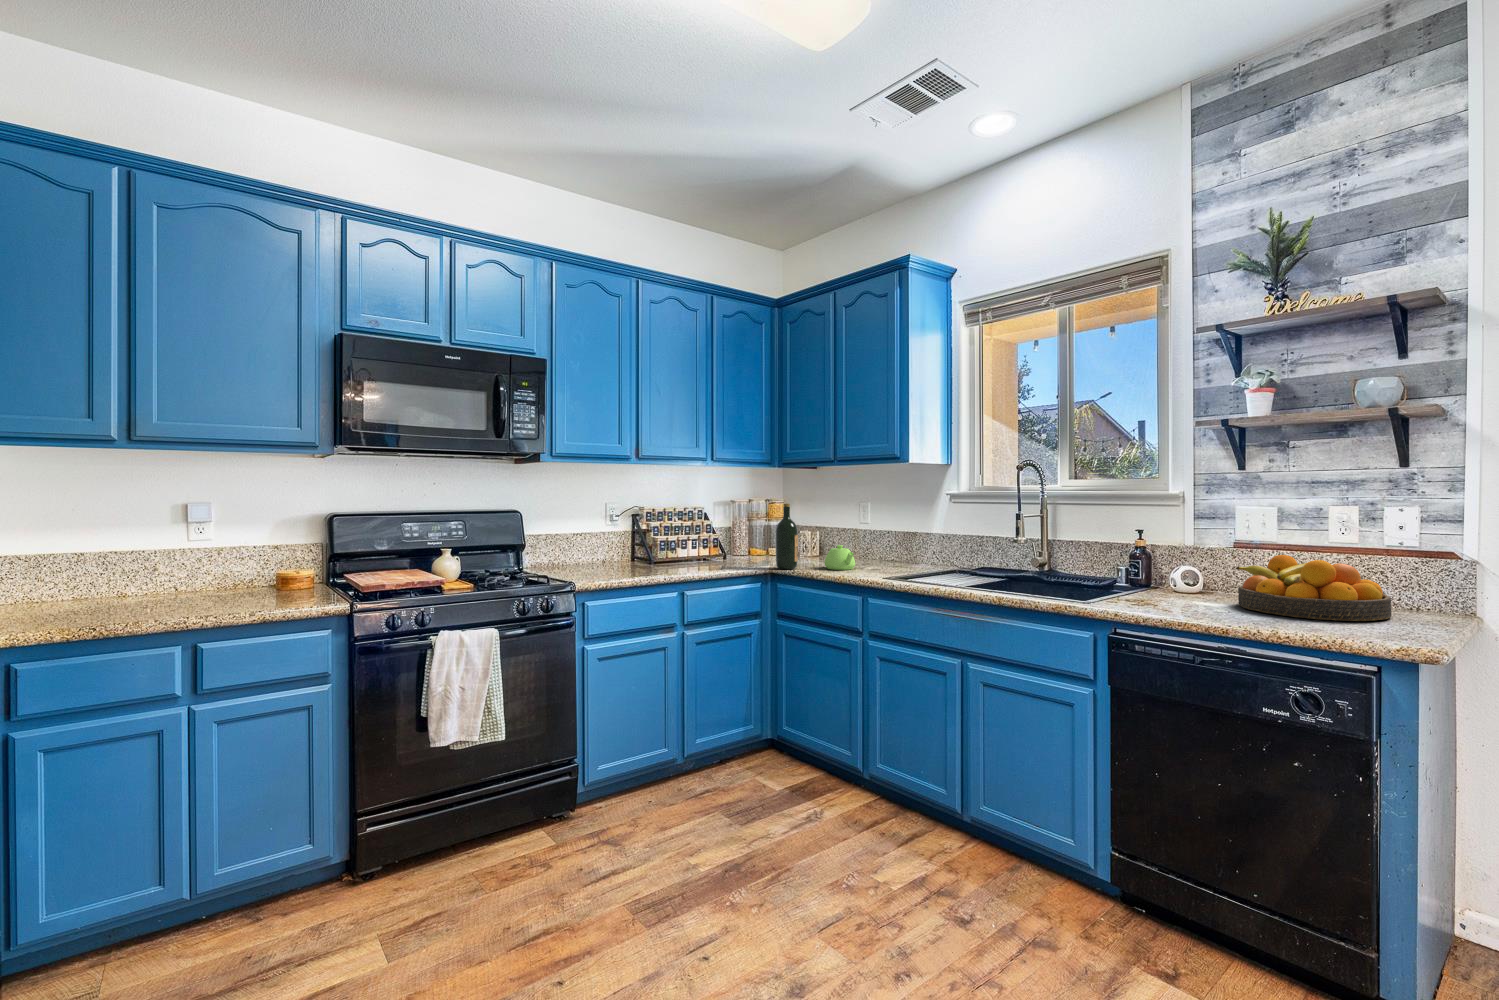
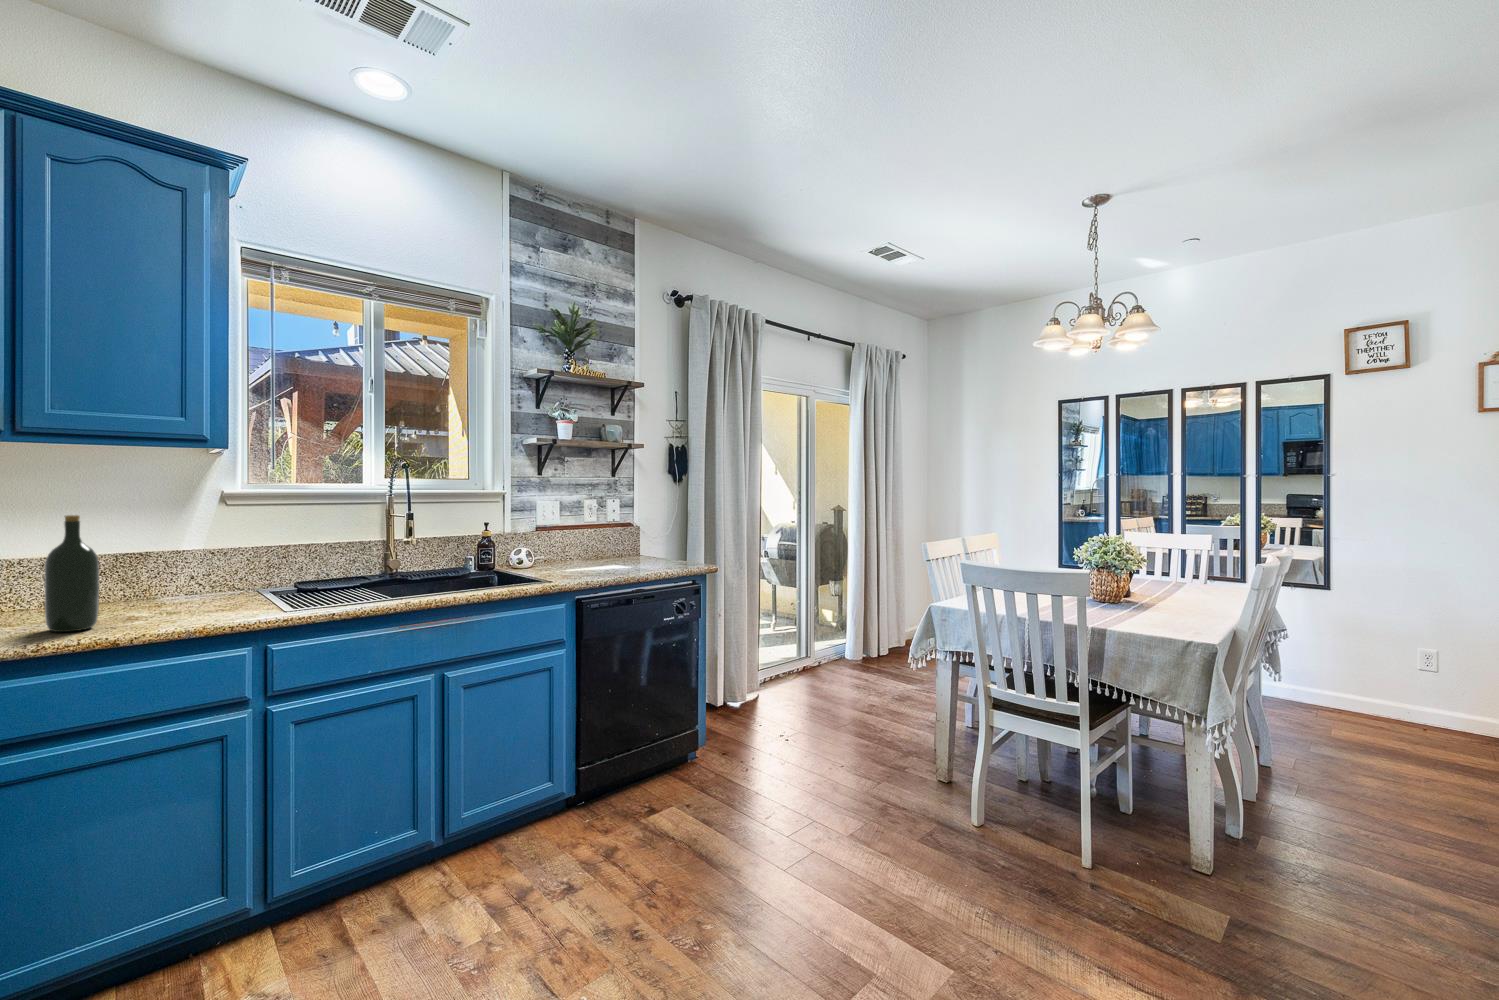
teapot: present [825,545,855,570] -> none [108,574,194,614]
fruit bowl: present [1236,555,1392,621] -> none [571,533,644,570]

